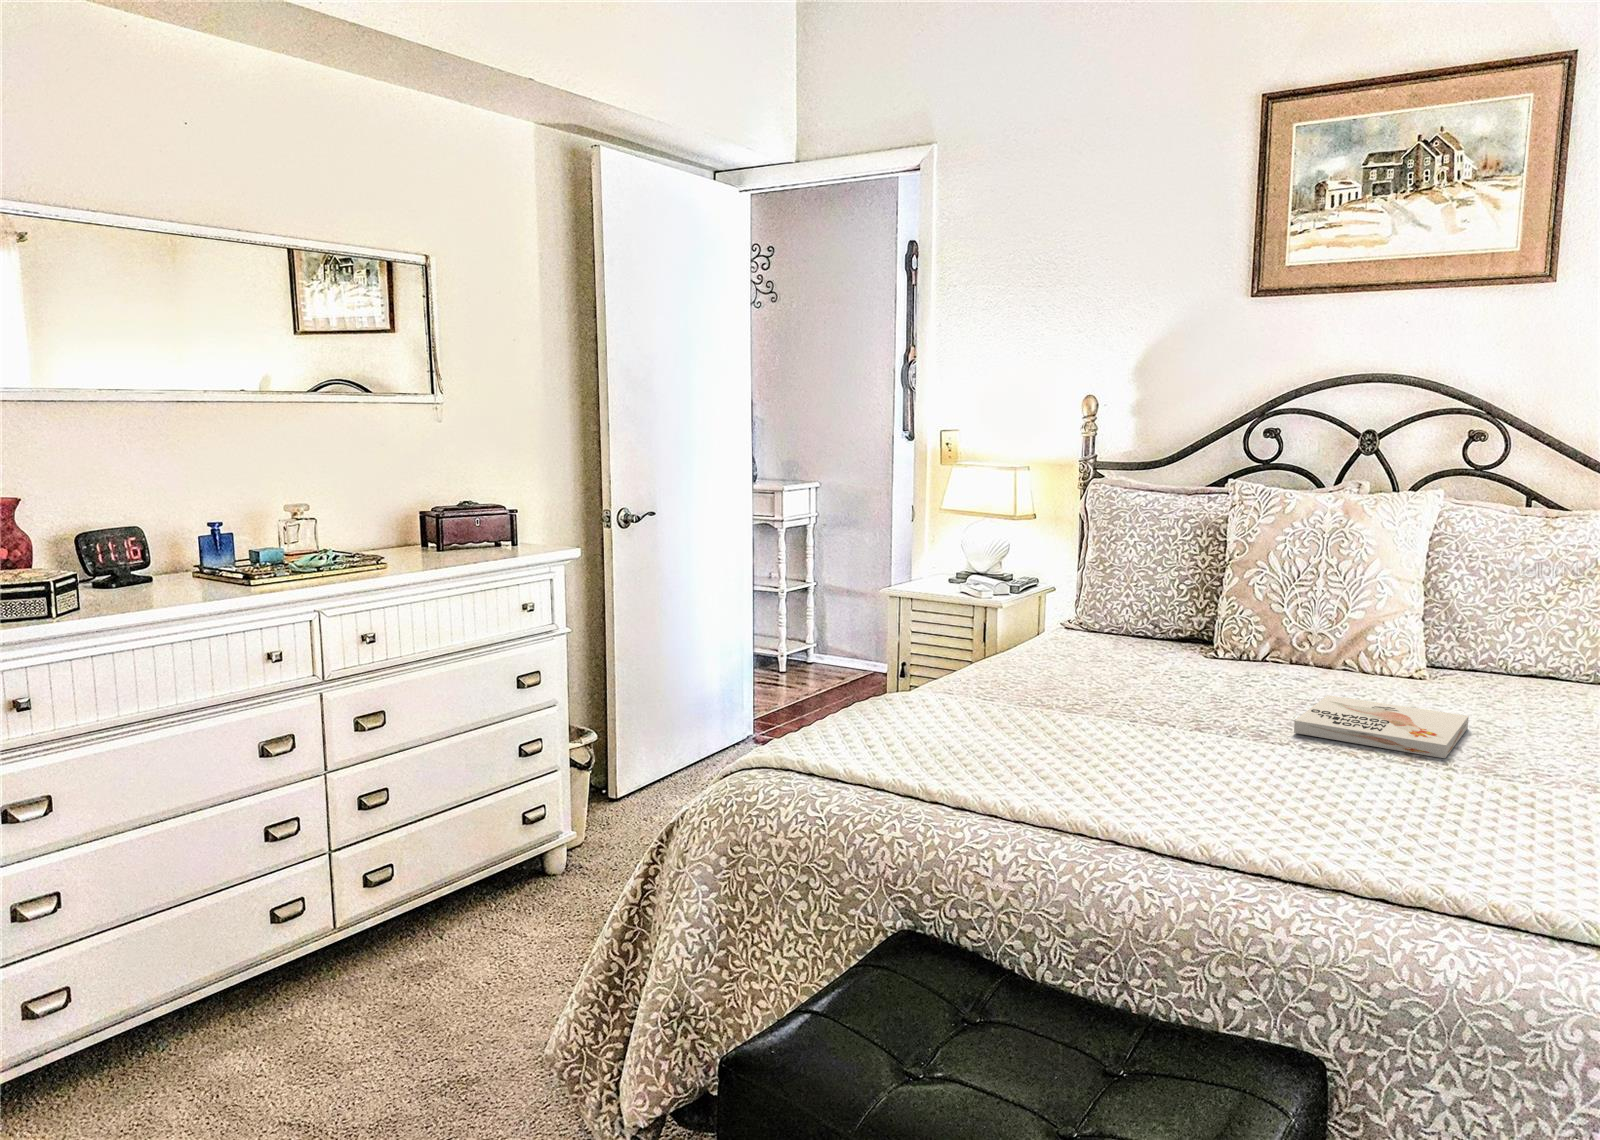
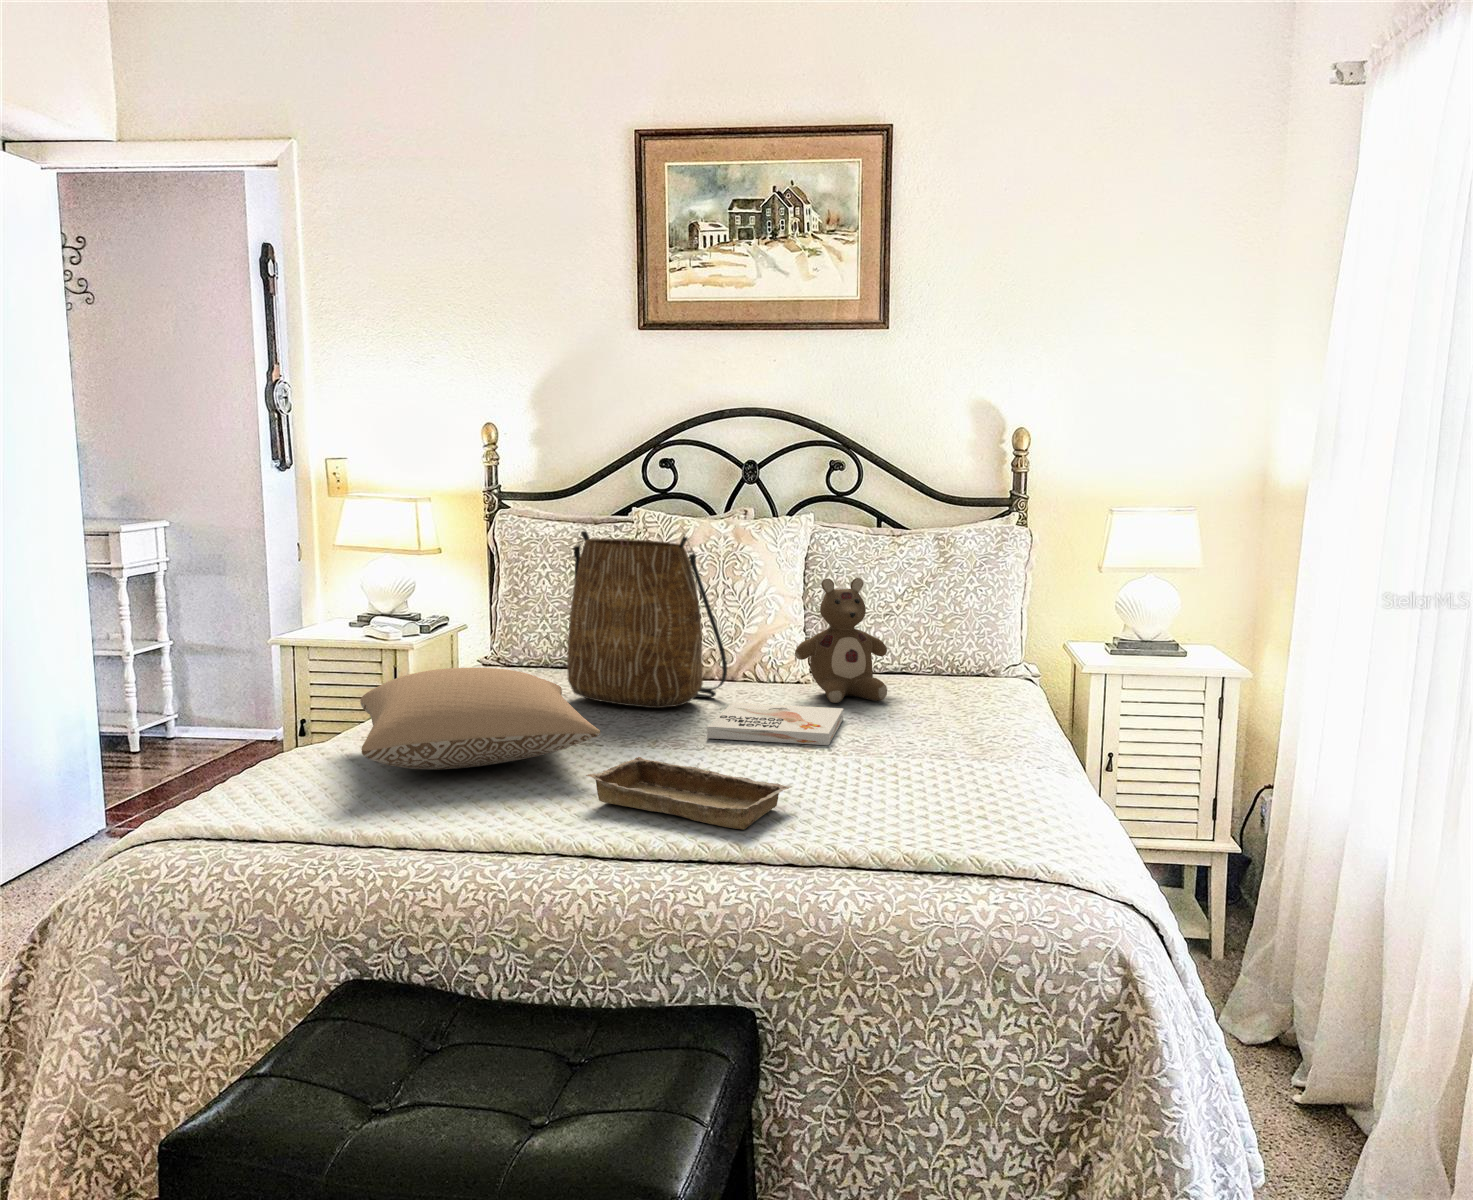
tote bag: none [1145,503,1325,692] -> present [567,531,727,708]
stuffed bear: none [1410,564,1534,710] -> present [795,578,887,703]
pillow: none [932,637,1170,734] -> present [360,668,600,770]
tray: none [1150,748,1393,849] -> present [586,757,791,830]

